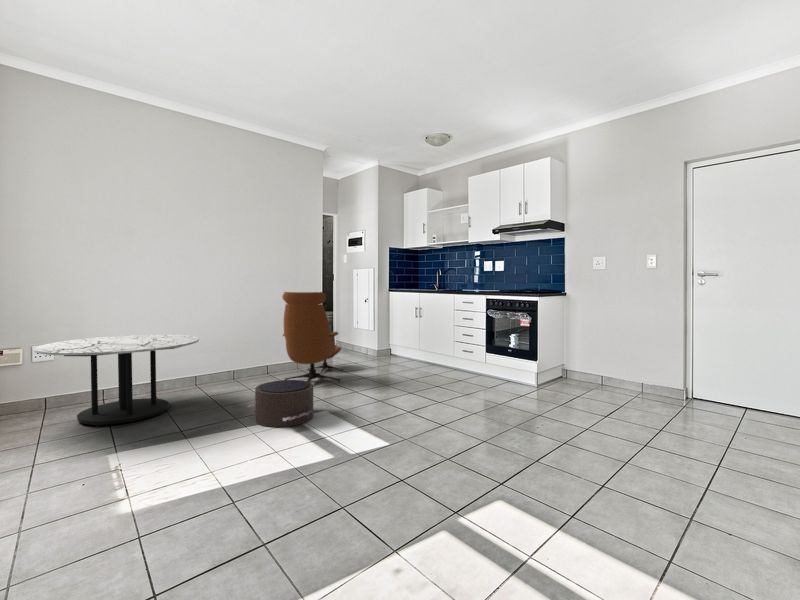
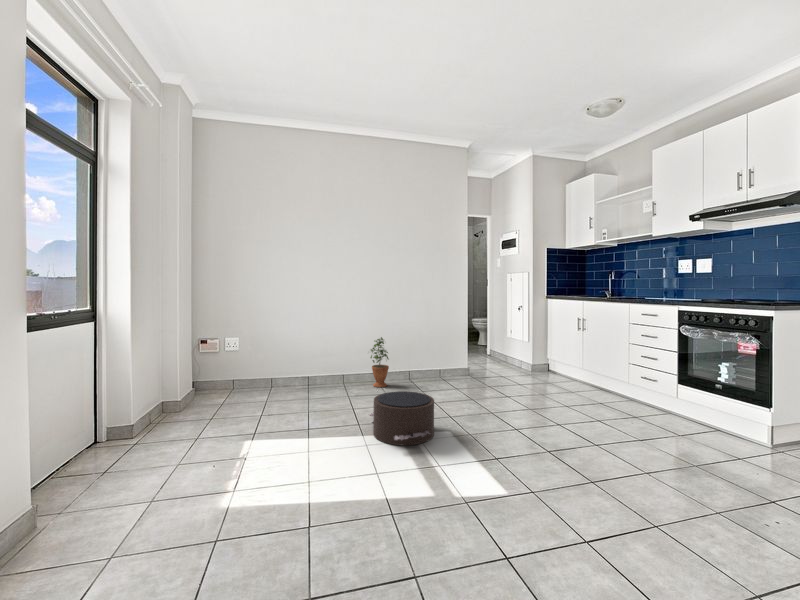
lounge chair: present [282,292,343,382] -> none [417,297,486,400]
potted plant: none [226,332,249,385] -> present [370,337,389,387]
coffee table: present [34,334,199,426] -> none [209,334,336,414]

